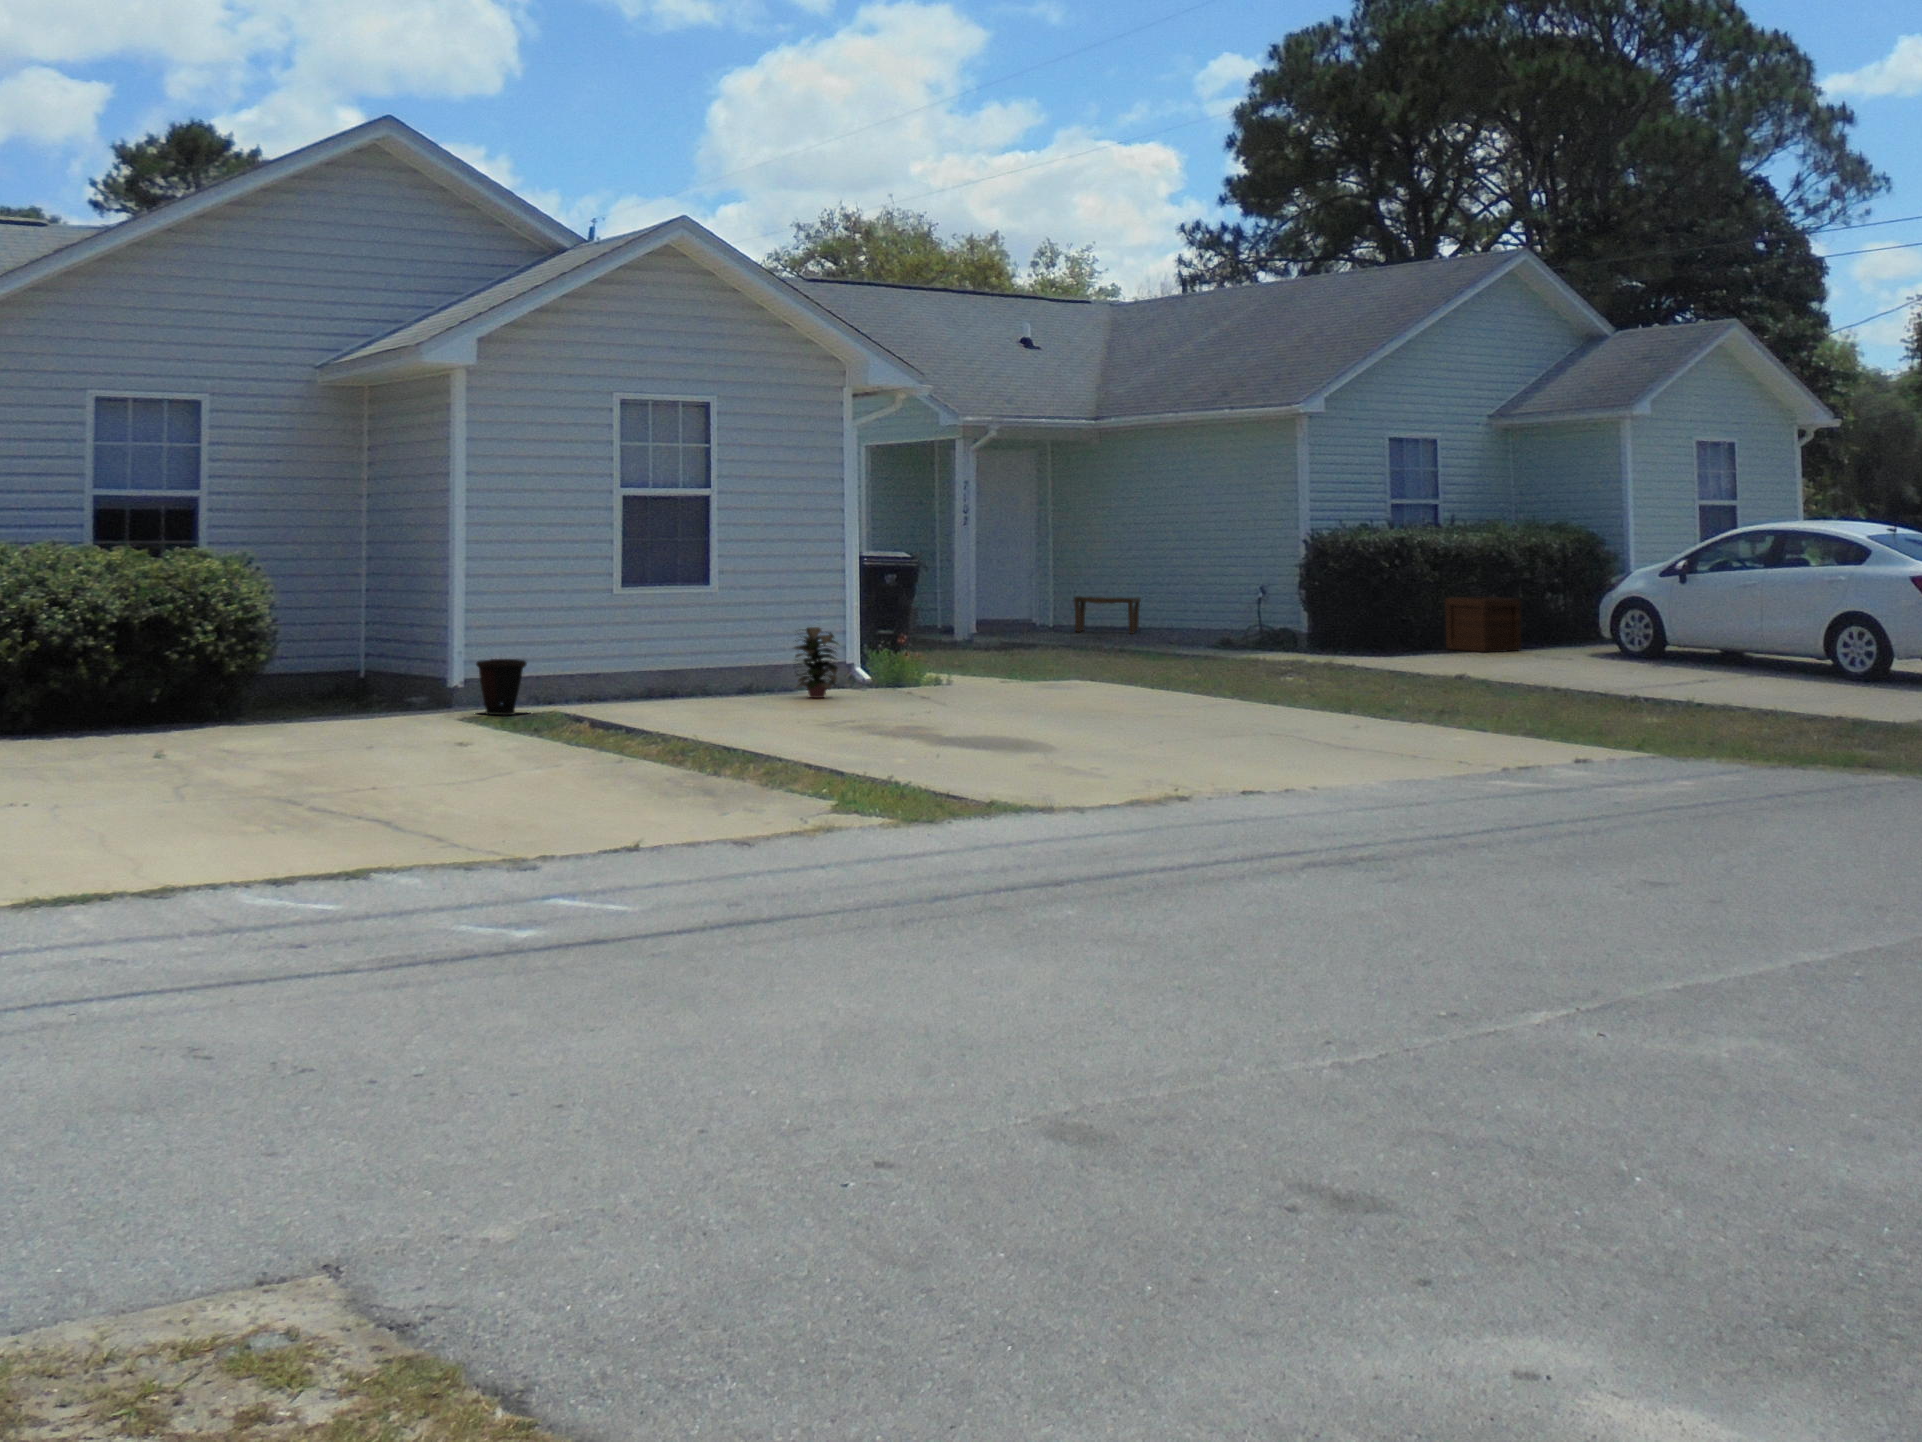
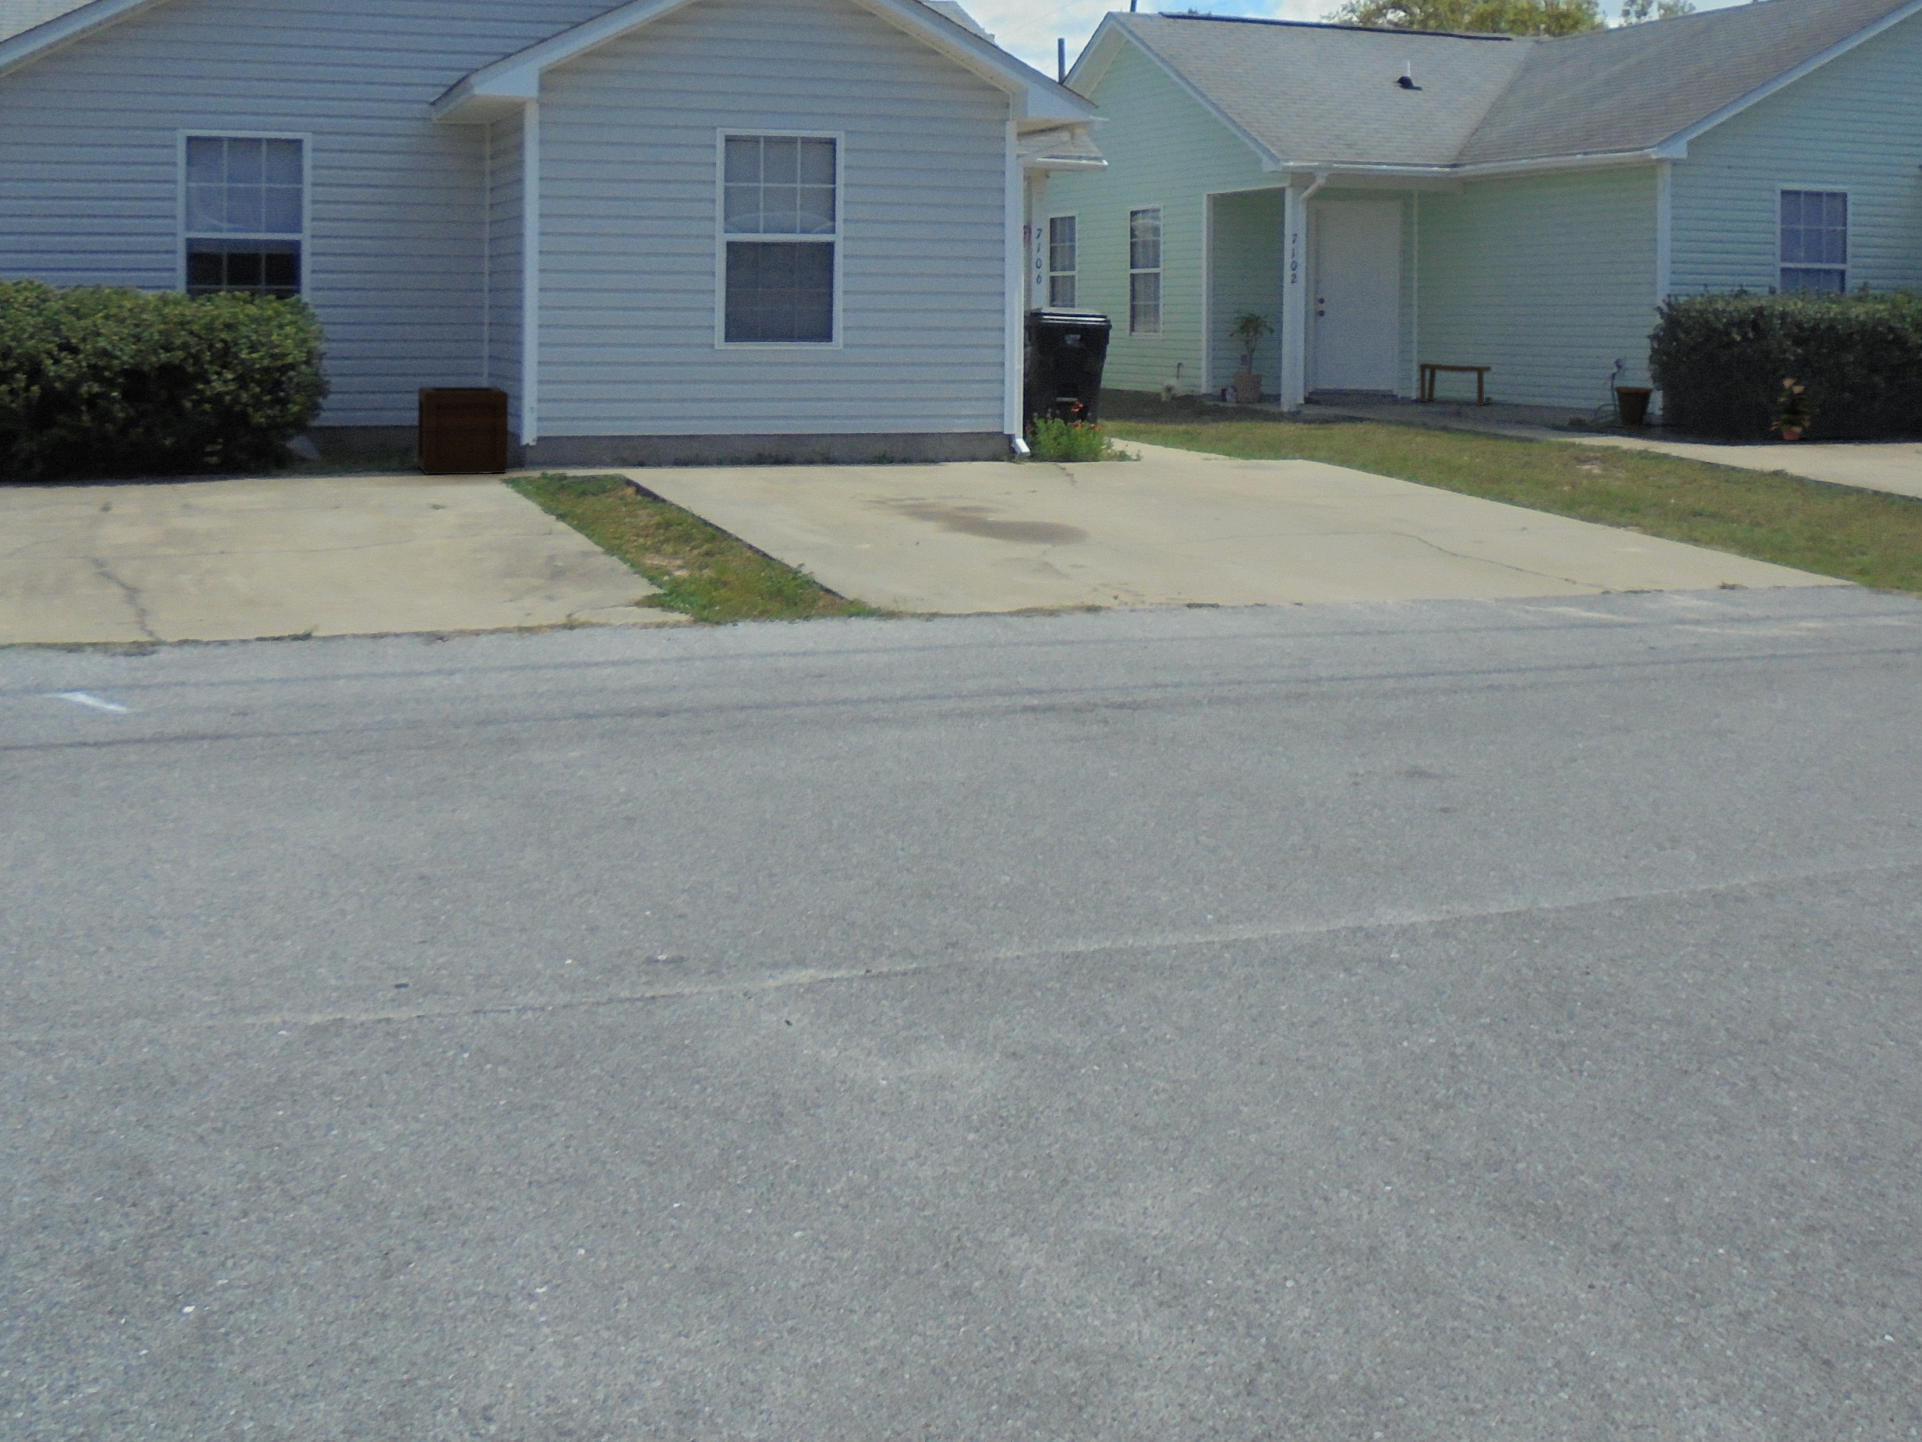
wooden crate: present [1445,597,1521,652] -> present [417,387,508,474]
decorative plant: present [794,627,838,698] -> present [1774,379,1811,440]
bucket: present [476,659,527,715] -> present [1614,386,1654,428]

